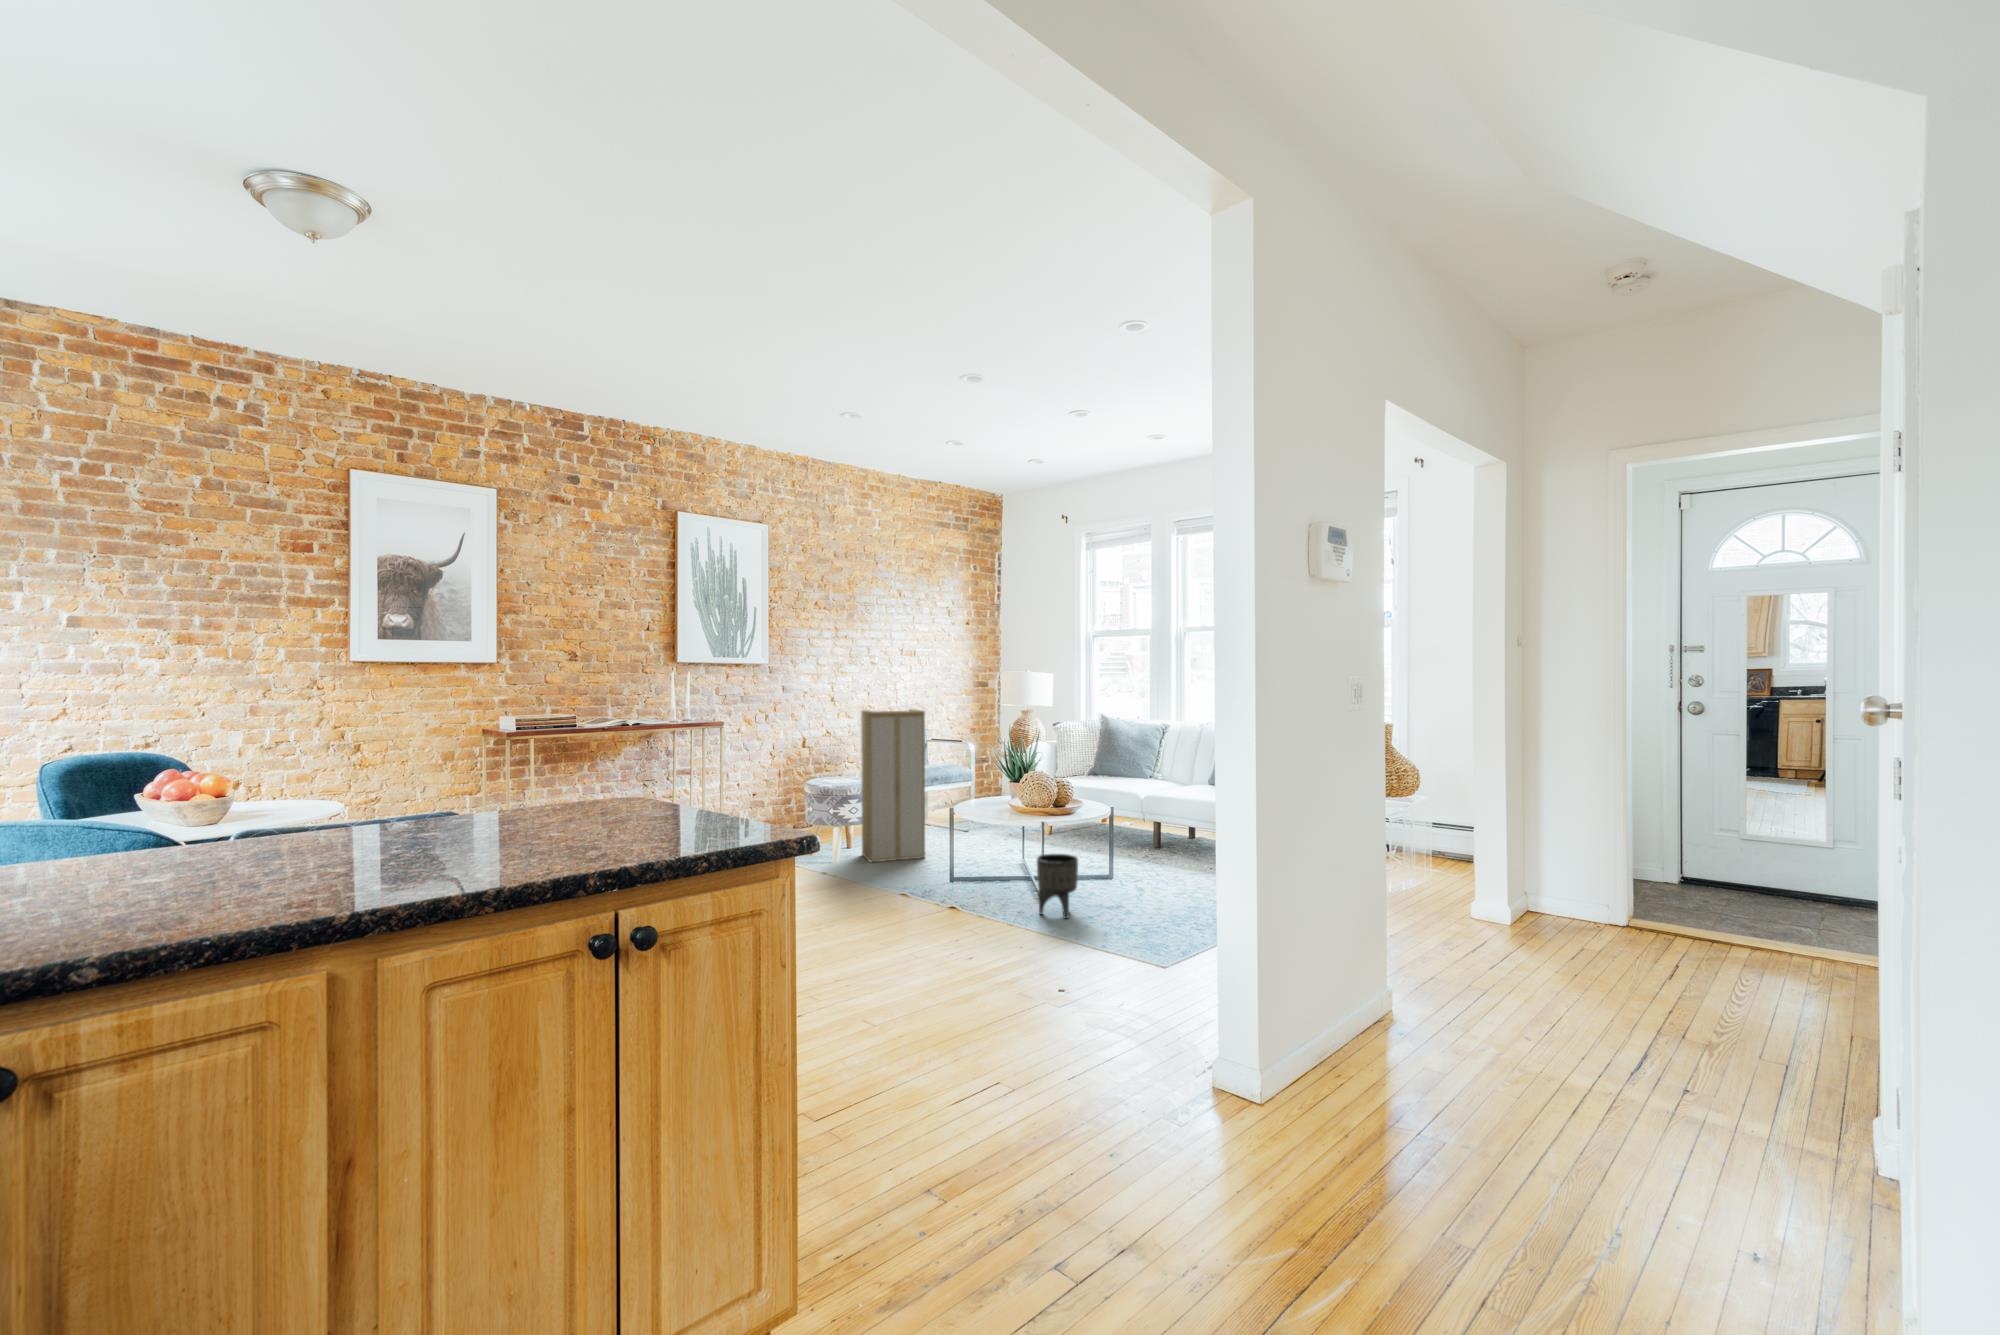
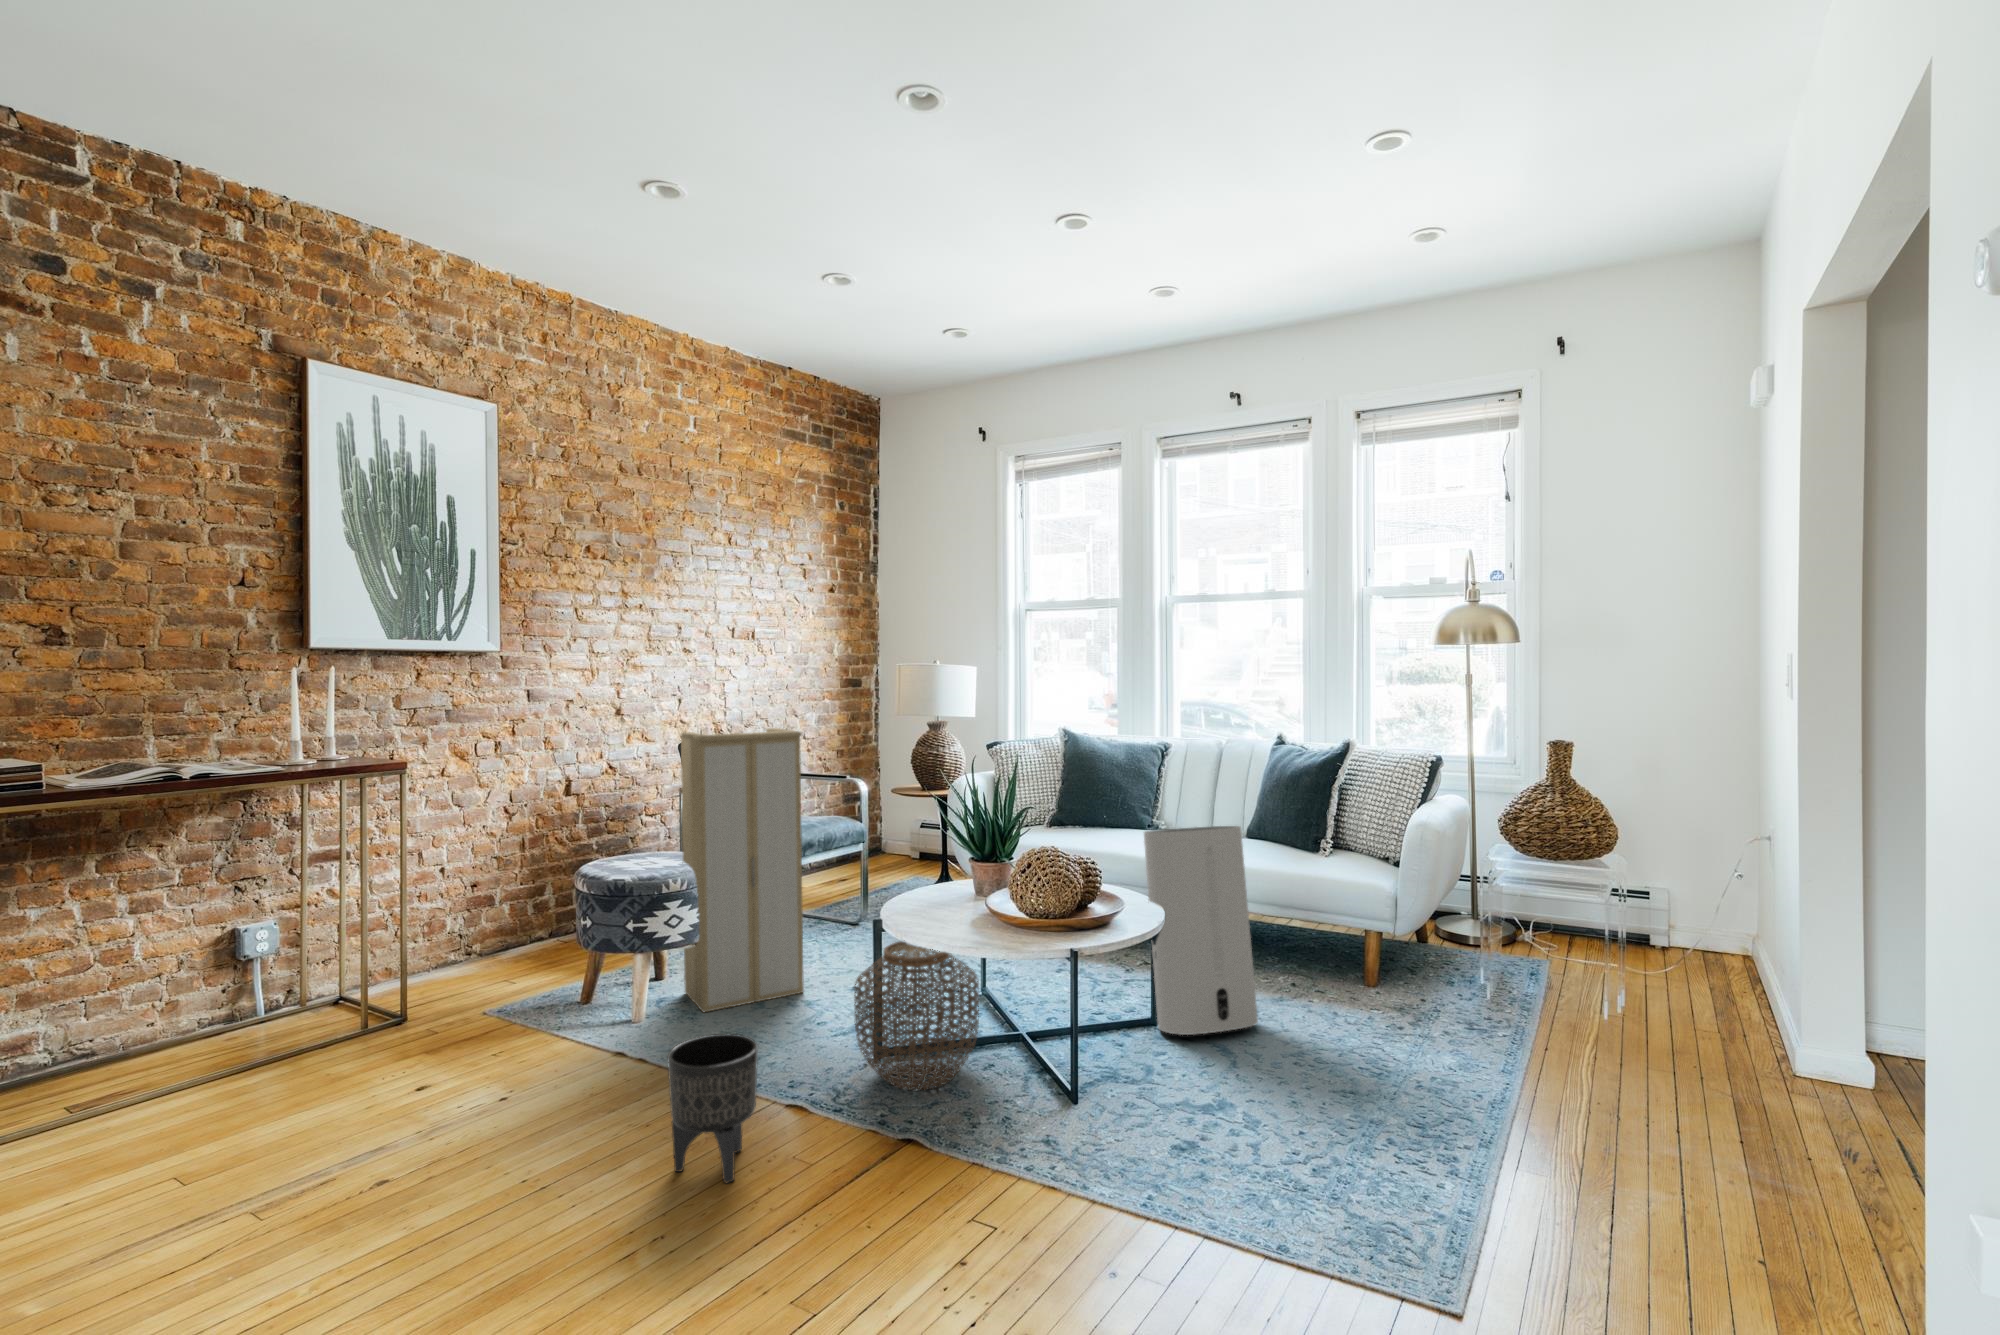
air purifier: none [1105,769,1167,883] -> present [1144,826,1258,1035]
woven basket: none [938,820,1002,894] -> present [854,941,979,1090]
planter: present [1037,854,1078,919] -> present [667,1034,758,1183]

